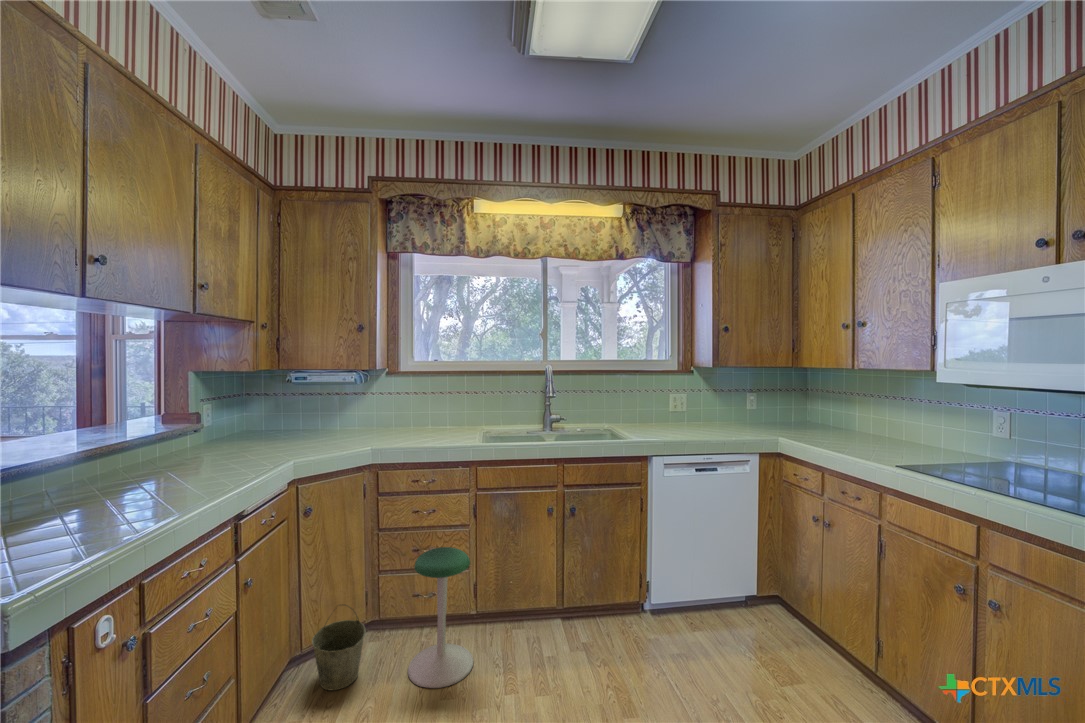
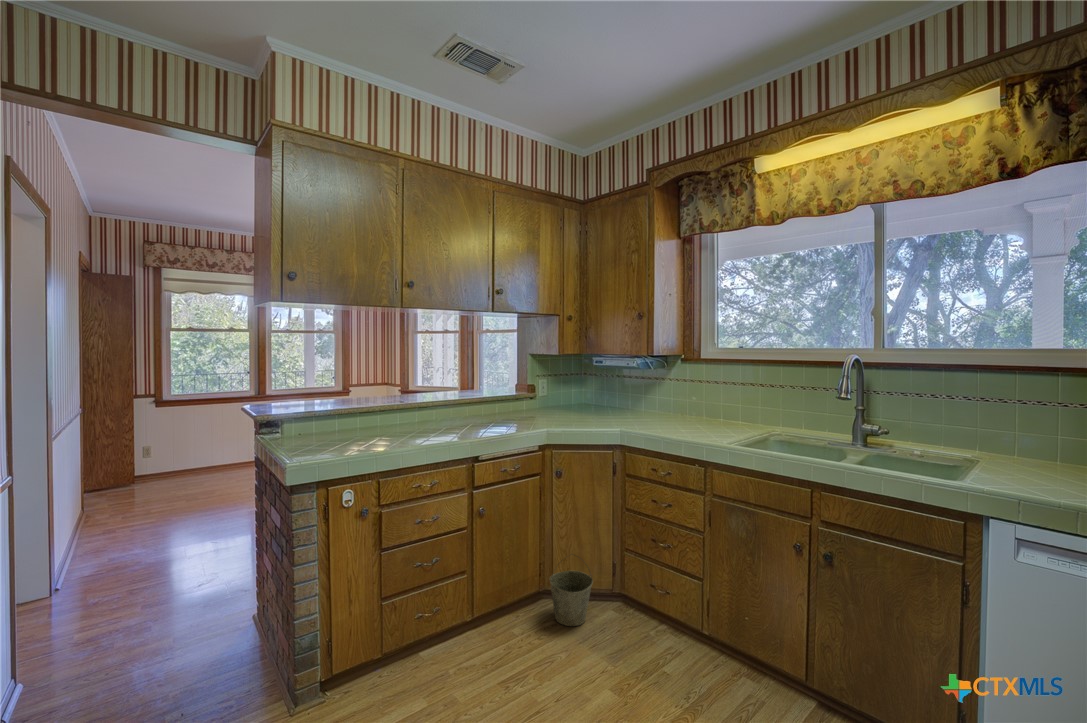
stool: present [408,547,473,688] -> none [611,536,680,679]

